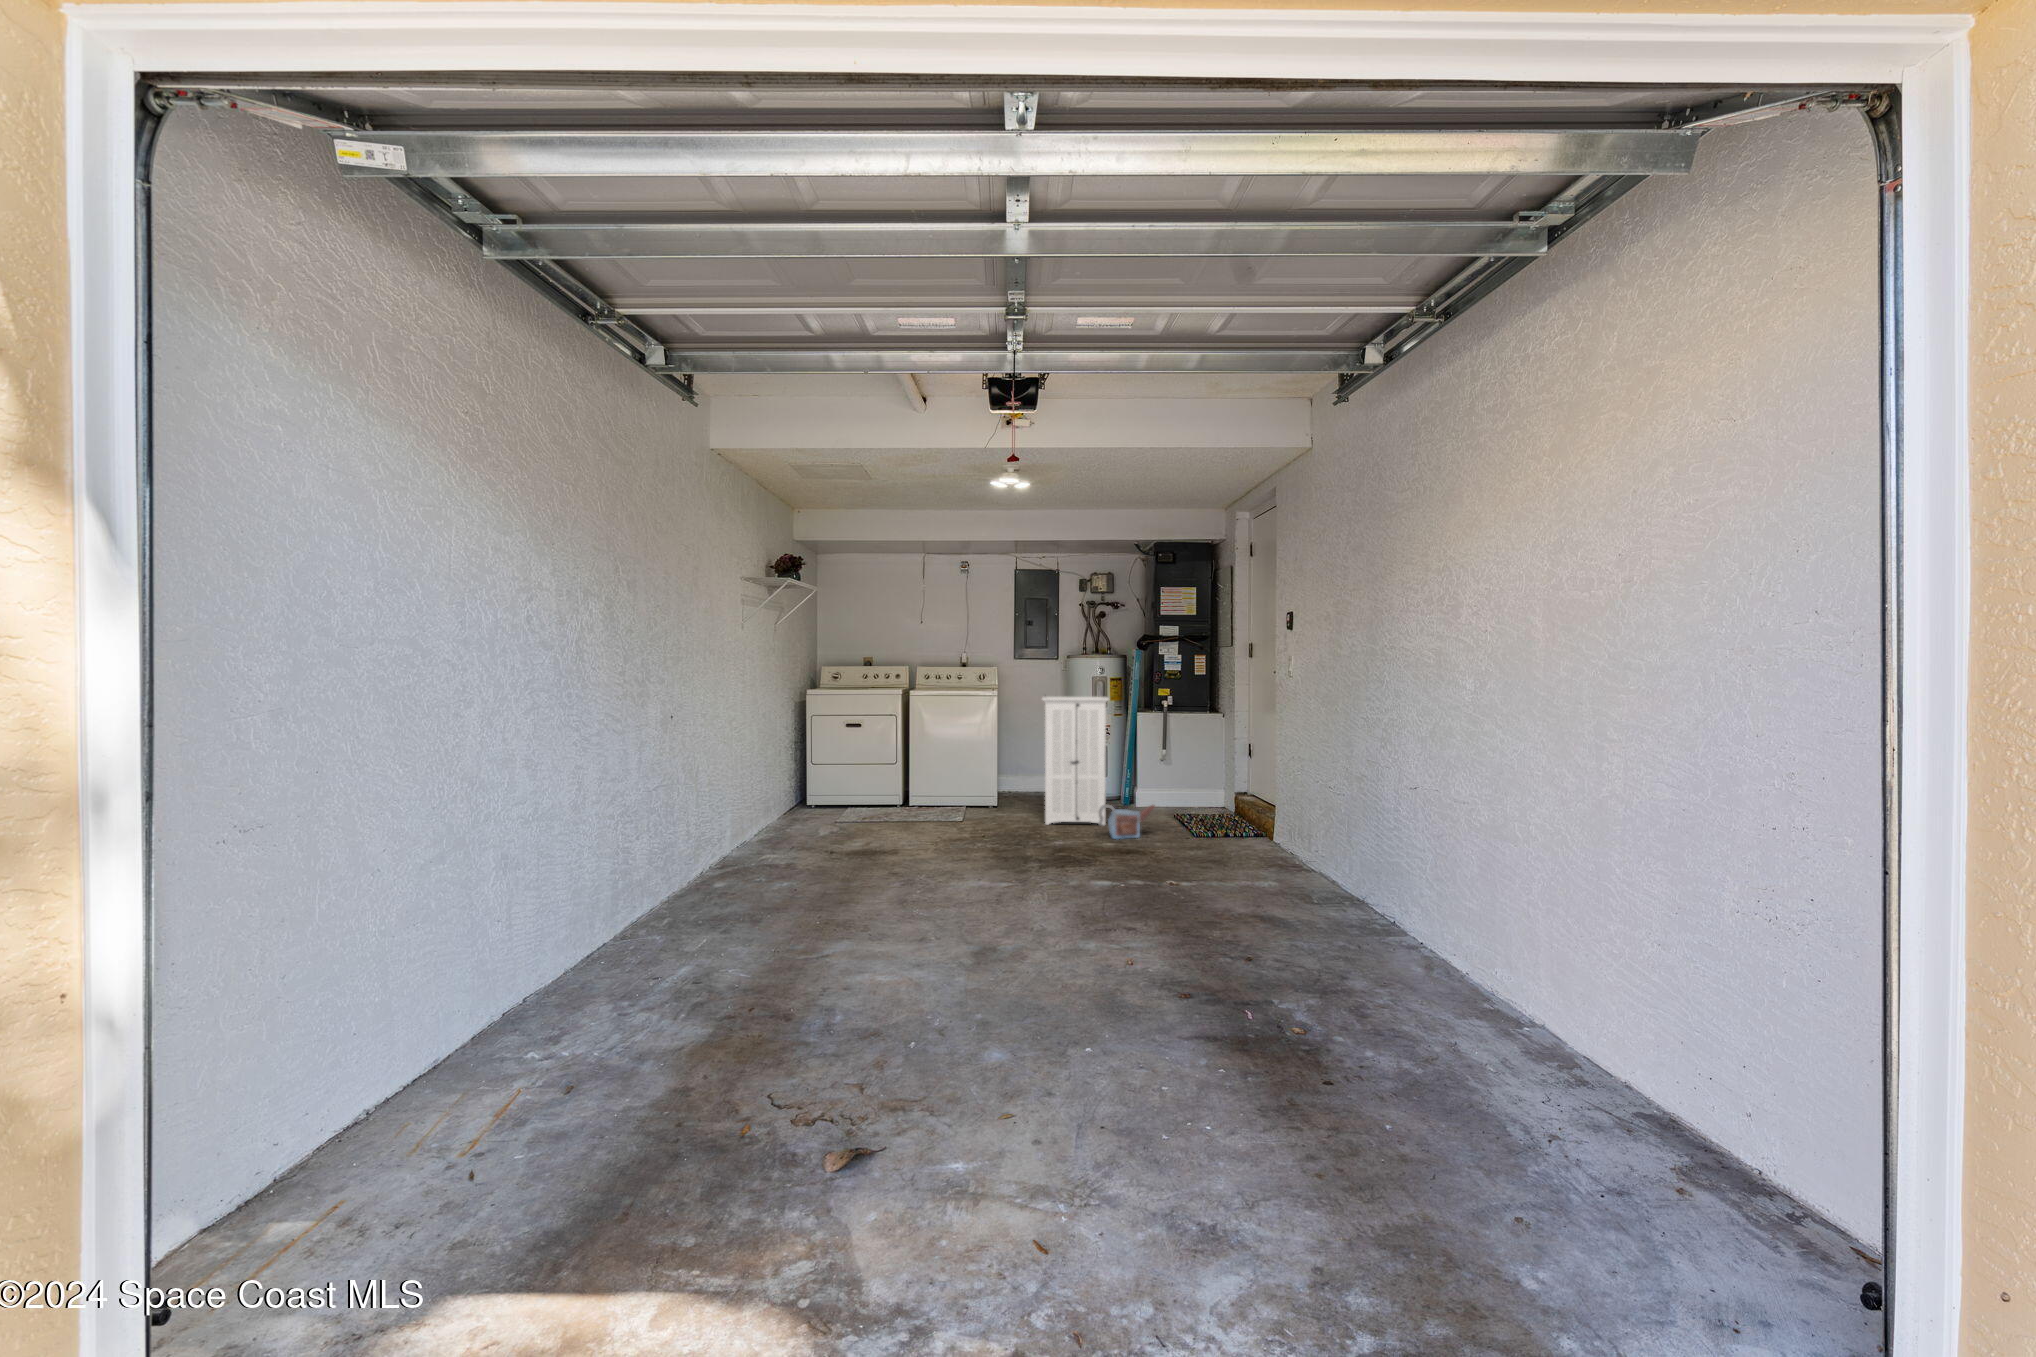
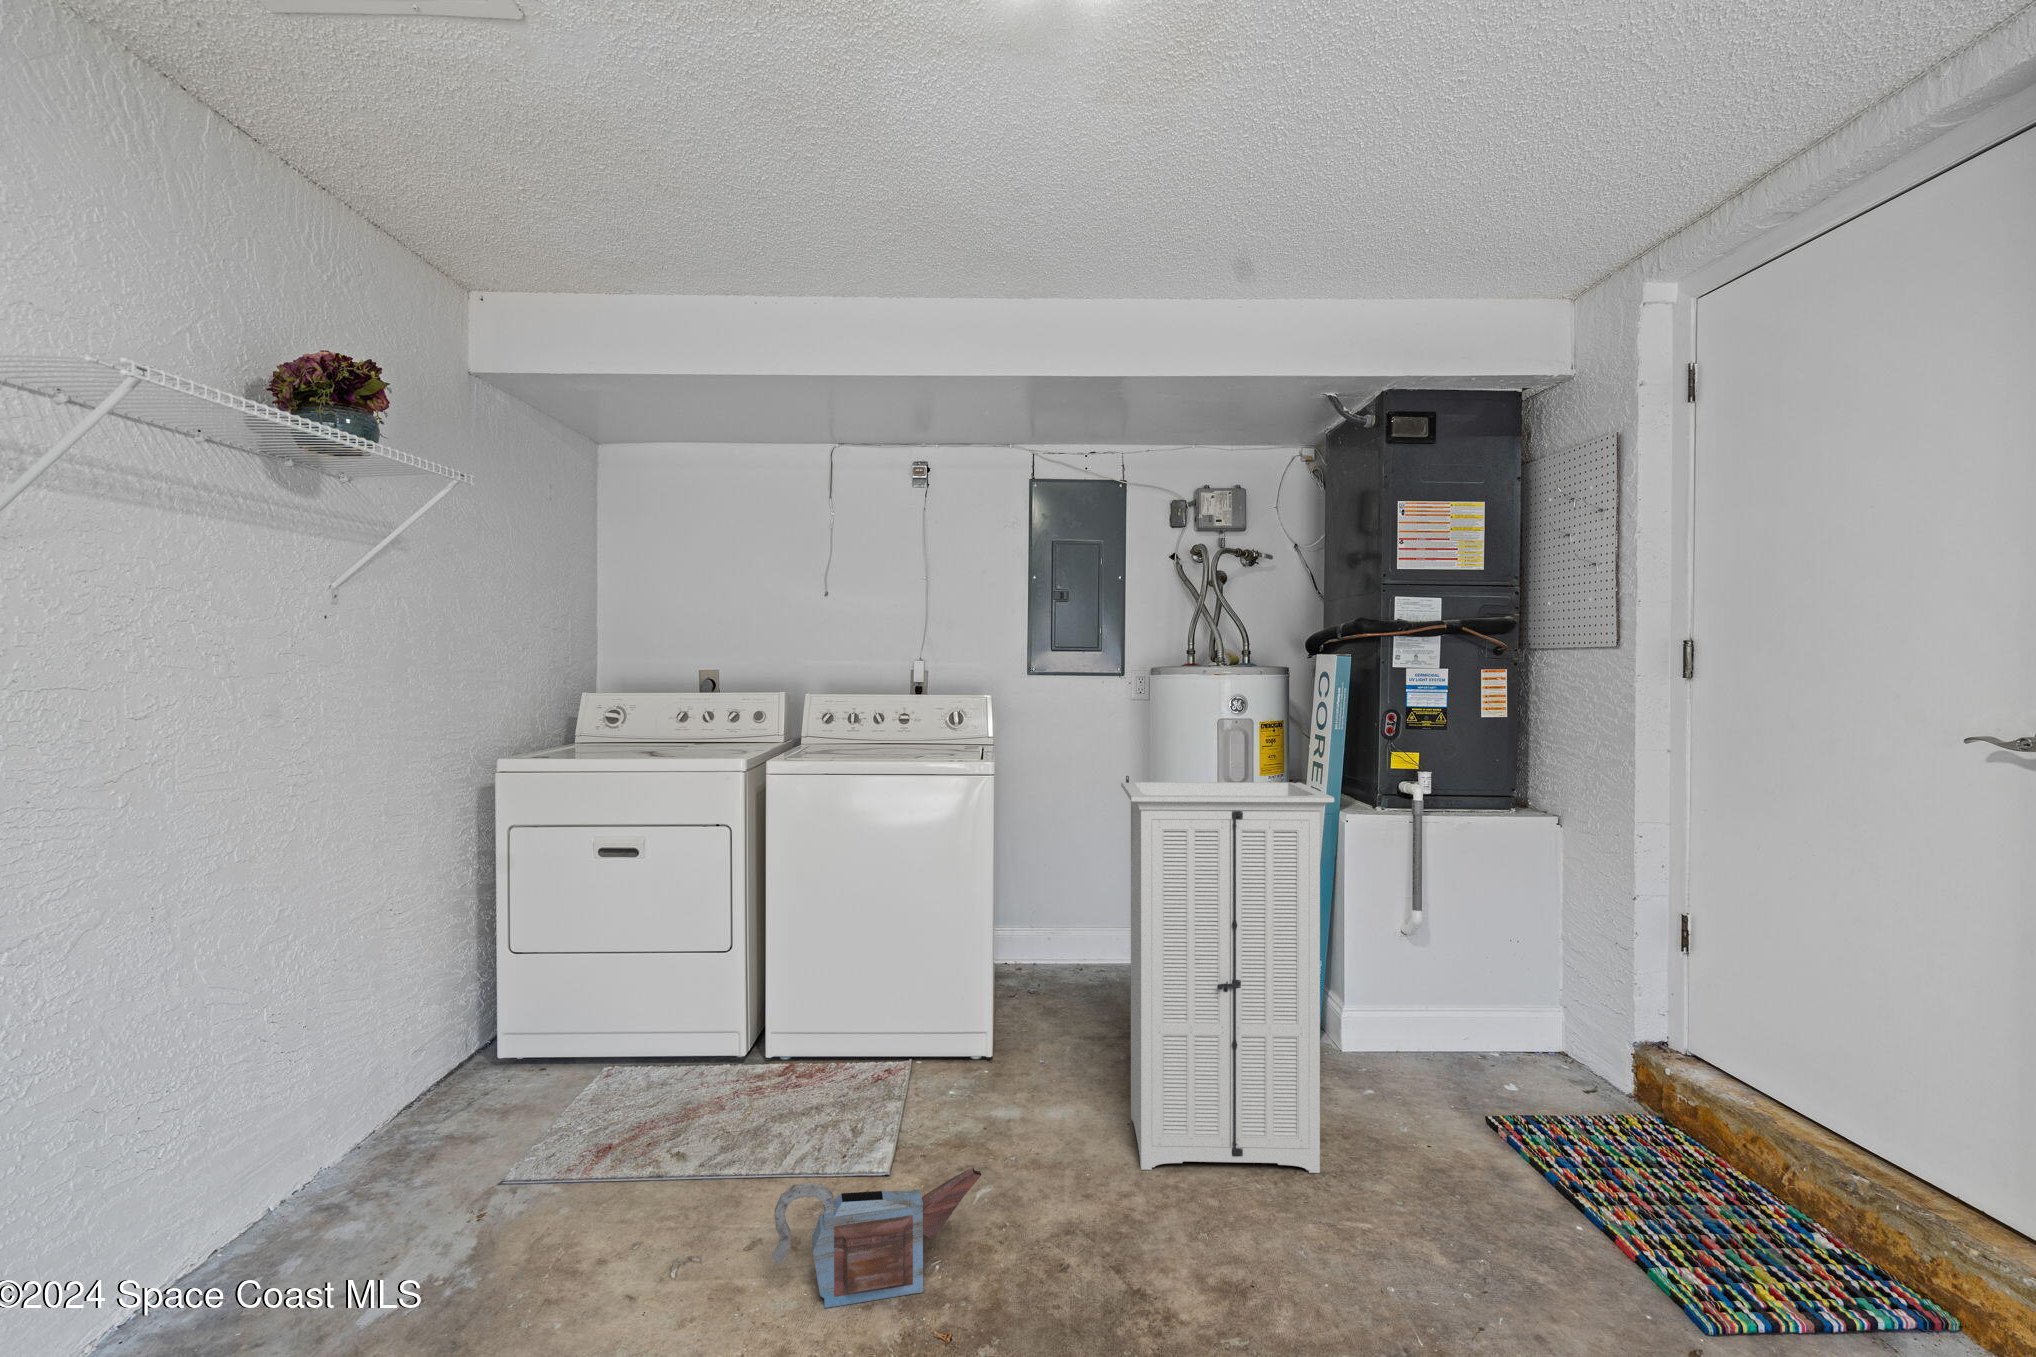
watering can: present [1098,805,1155,839] -> present [772,1168,981,1308]

